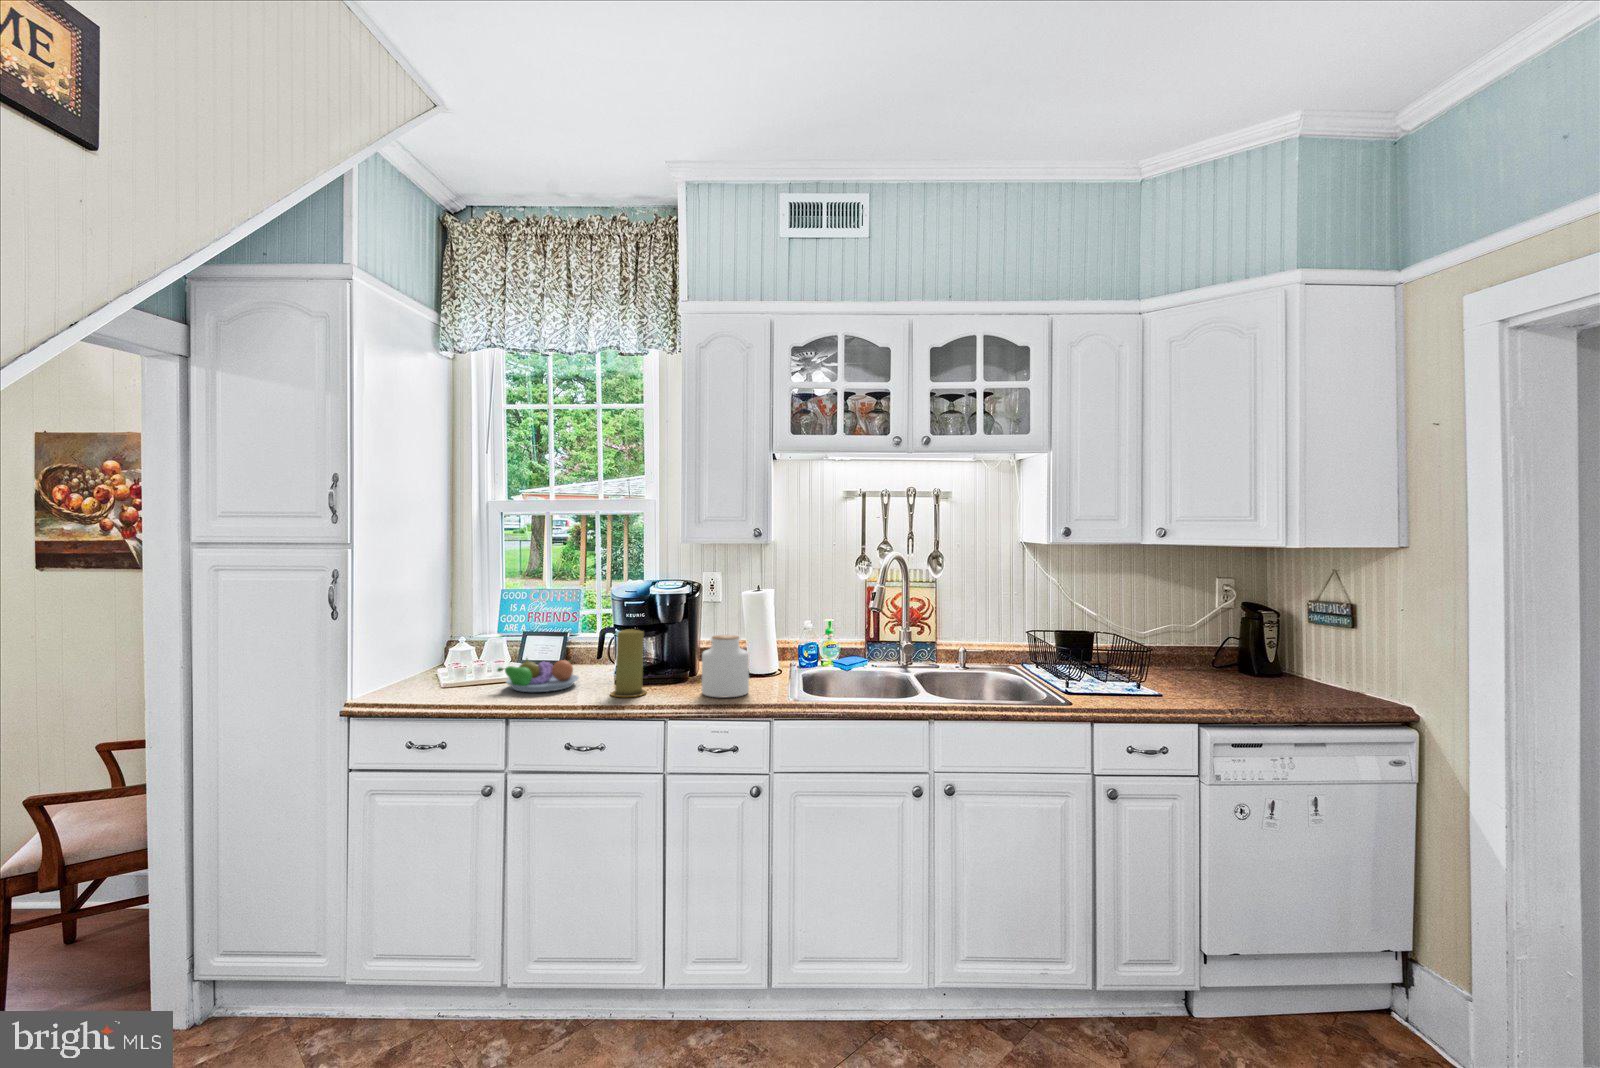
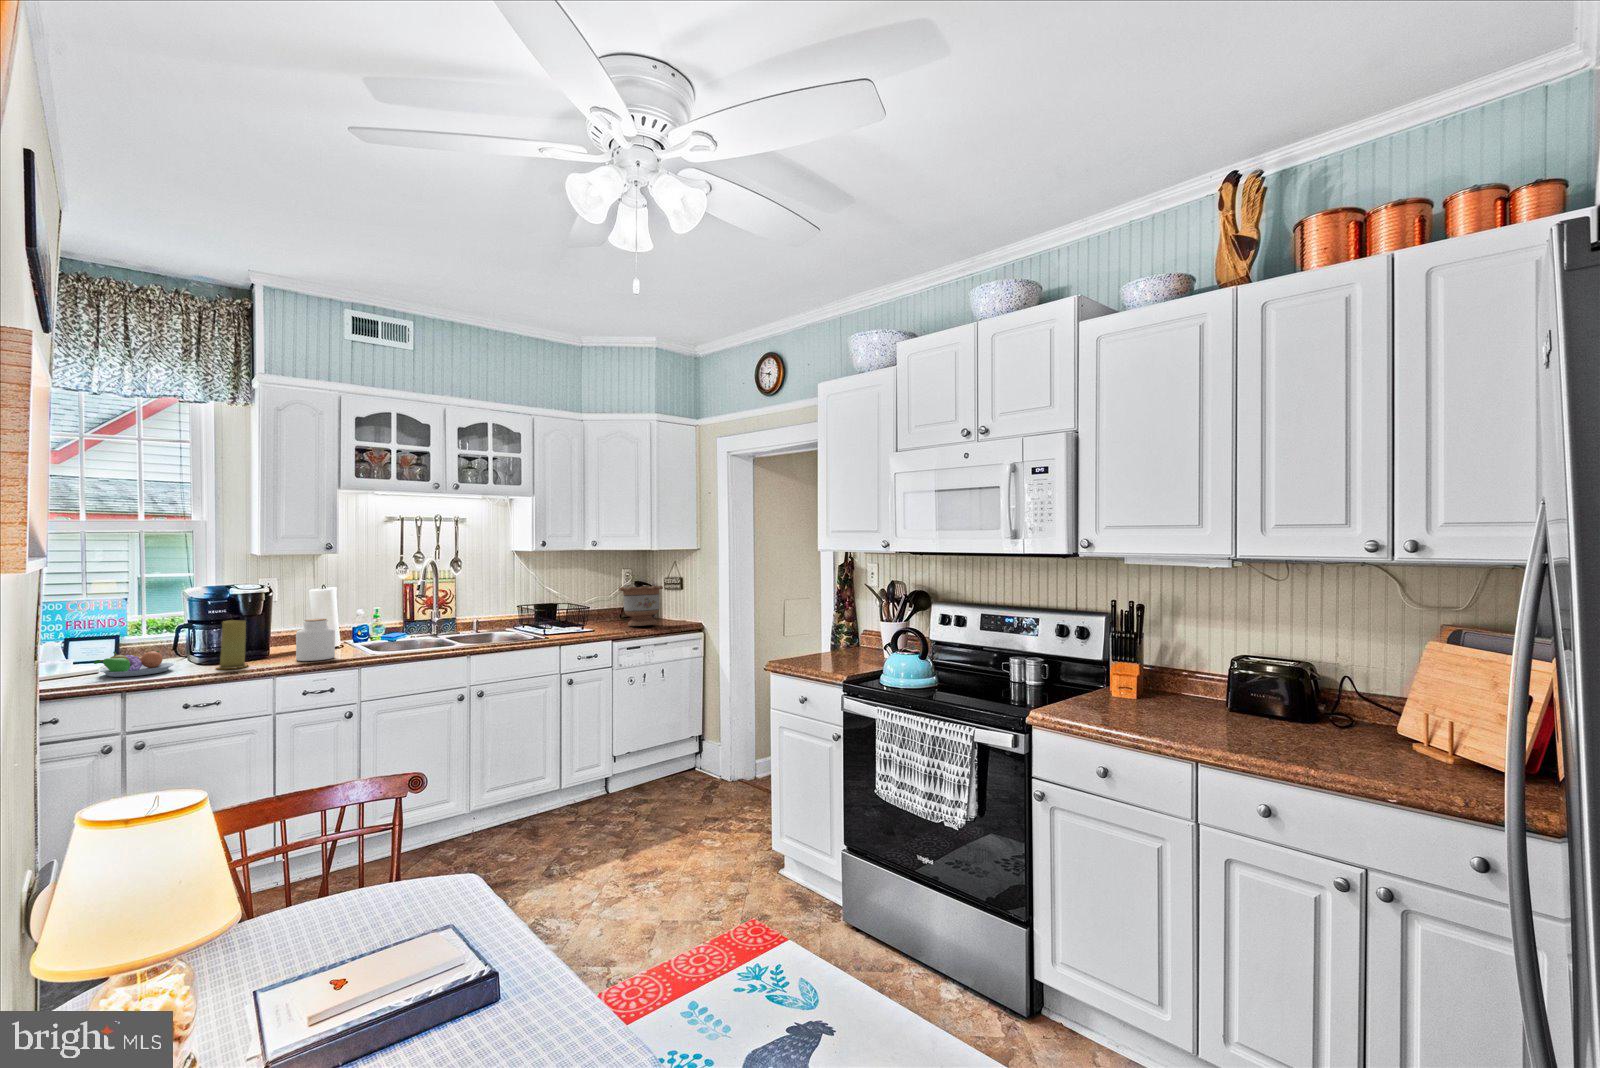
flower pot: none [1210,613,1308,694] -> present [619,585,663,626]

